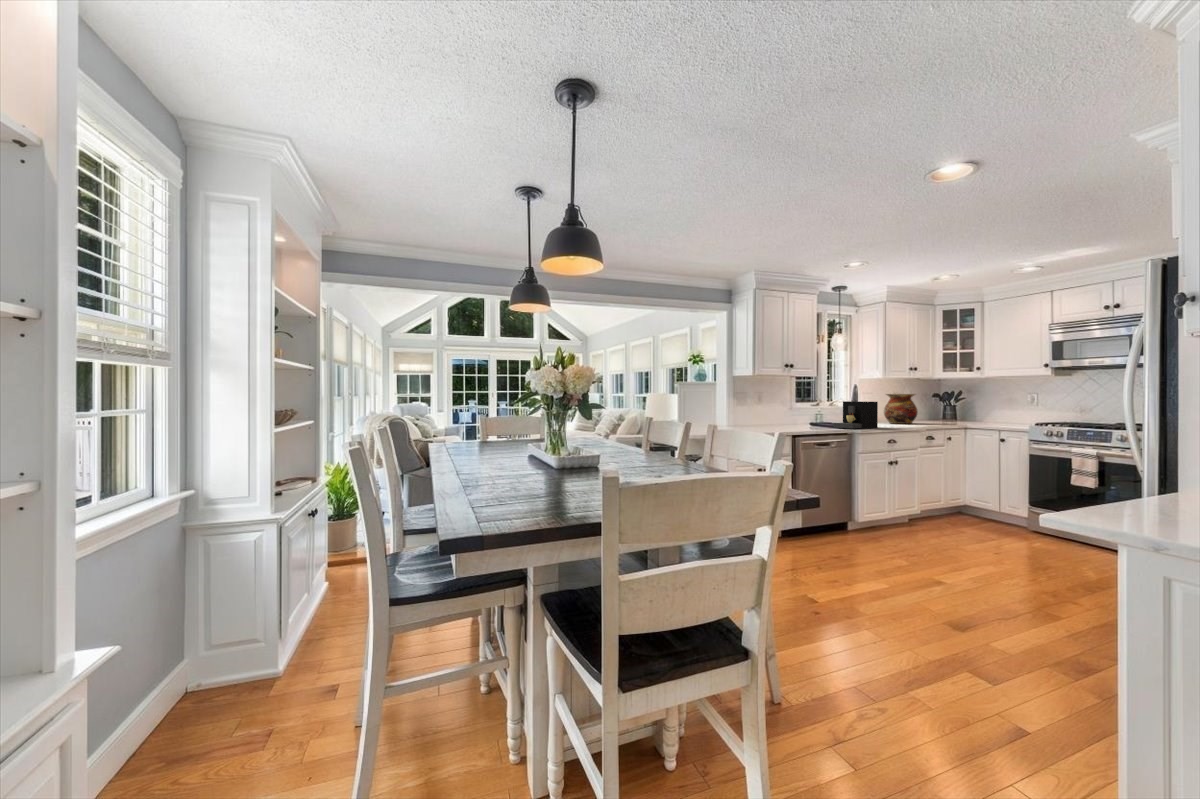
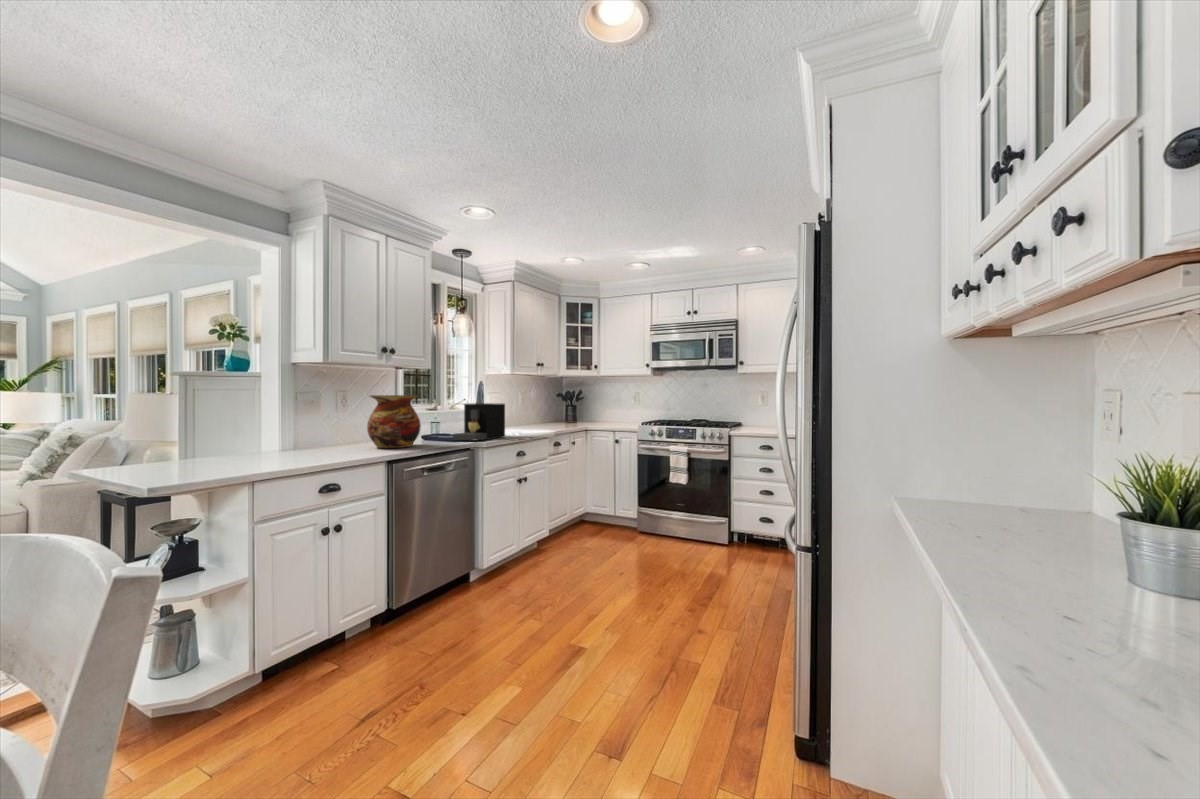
vase: present [884,394,918,424] -> present [367,395,421,448]

